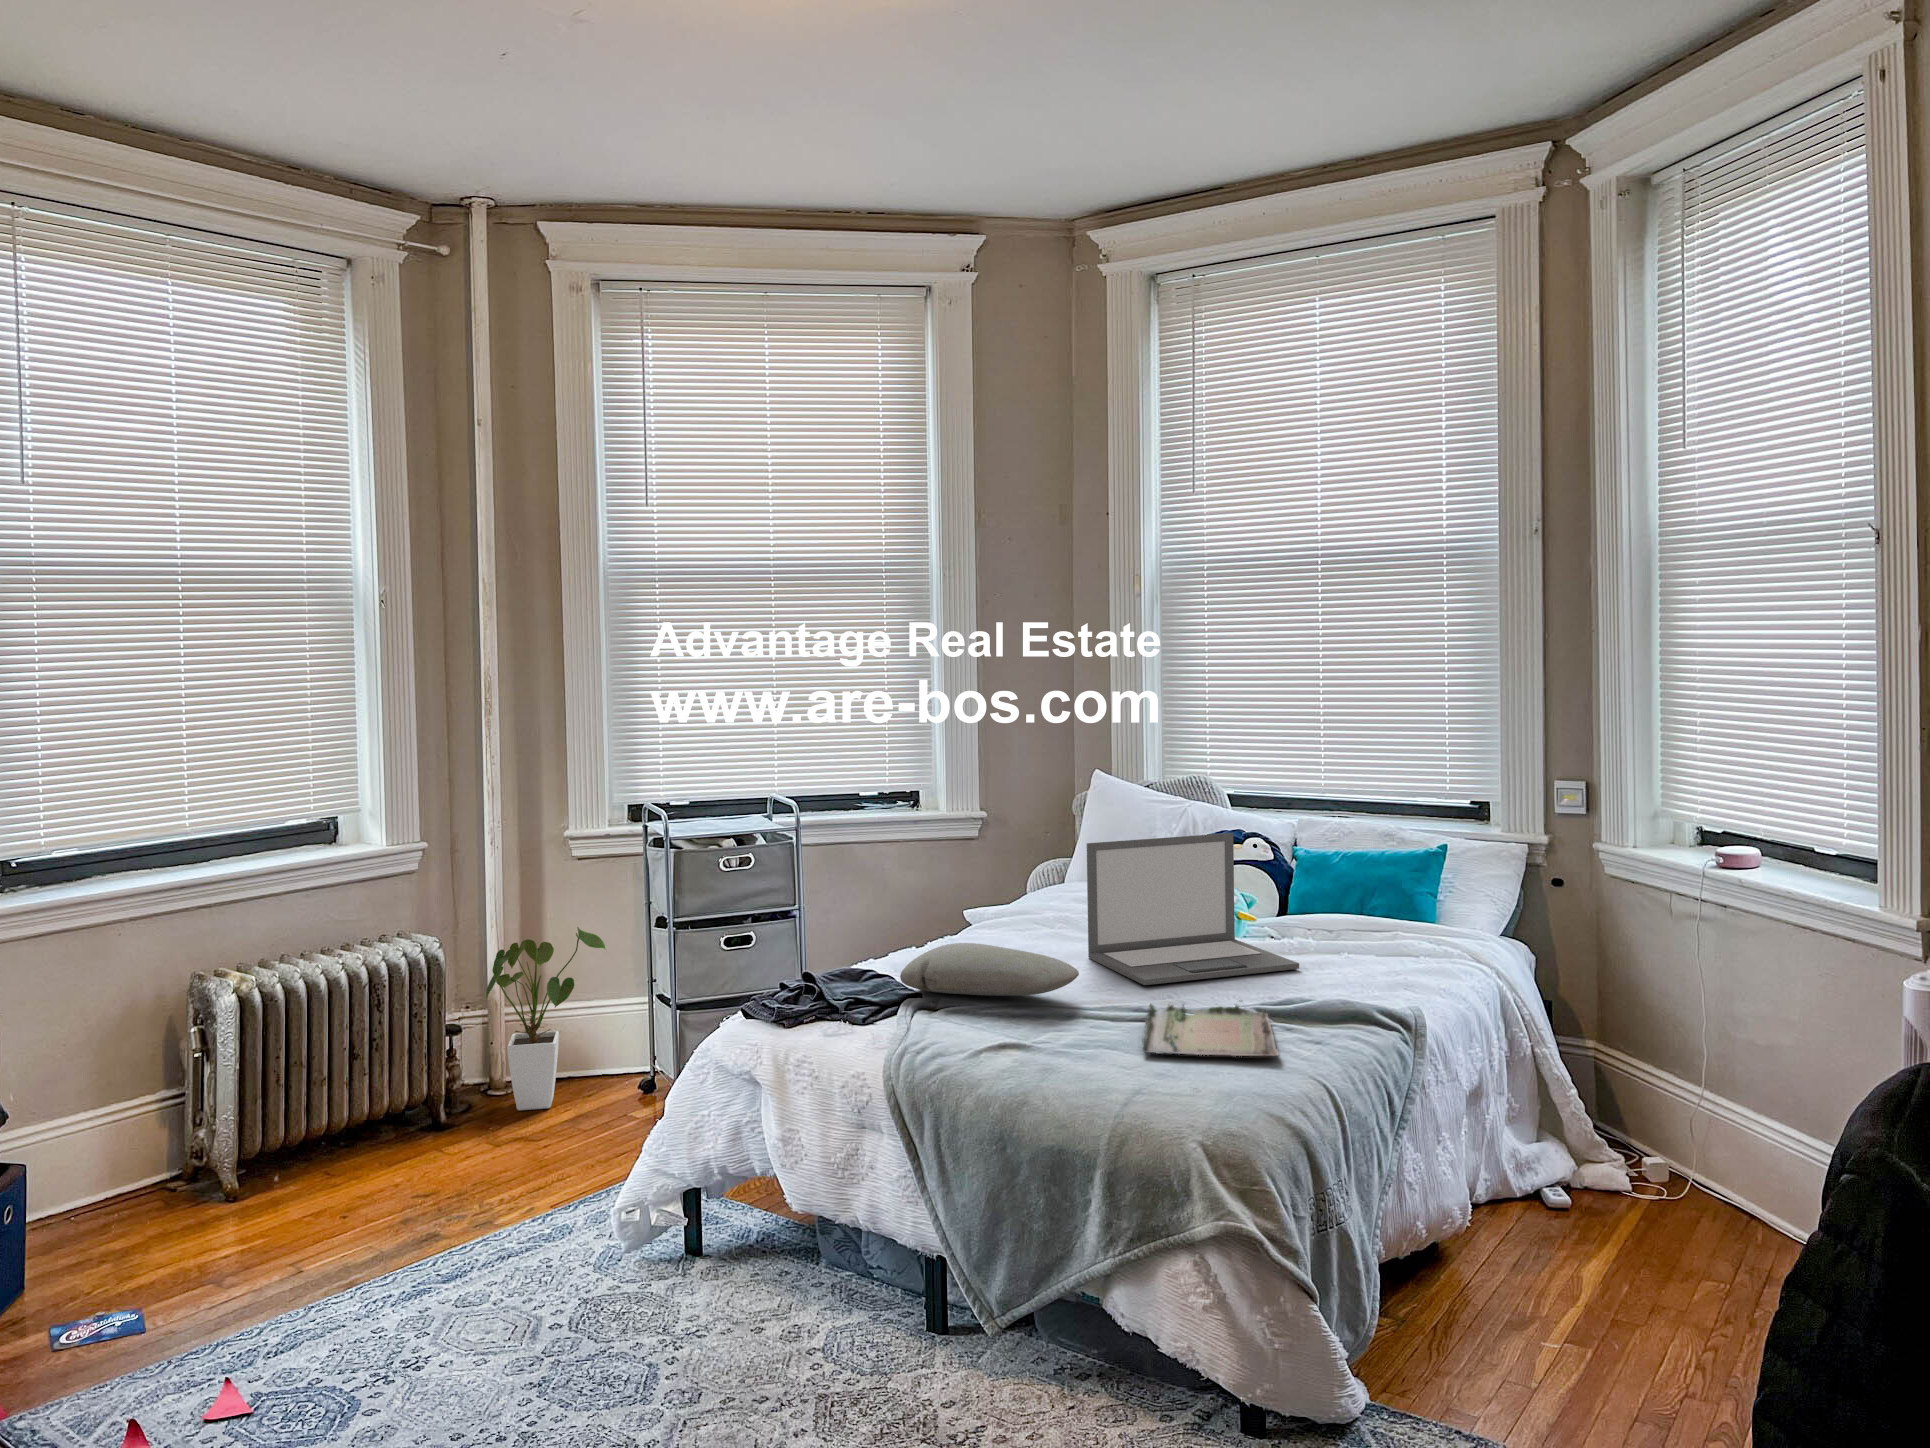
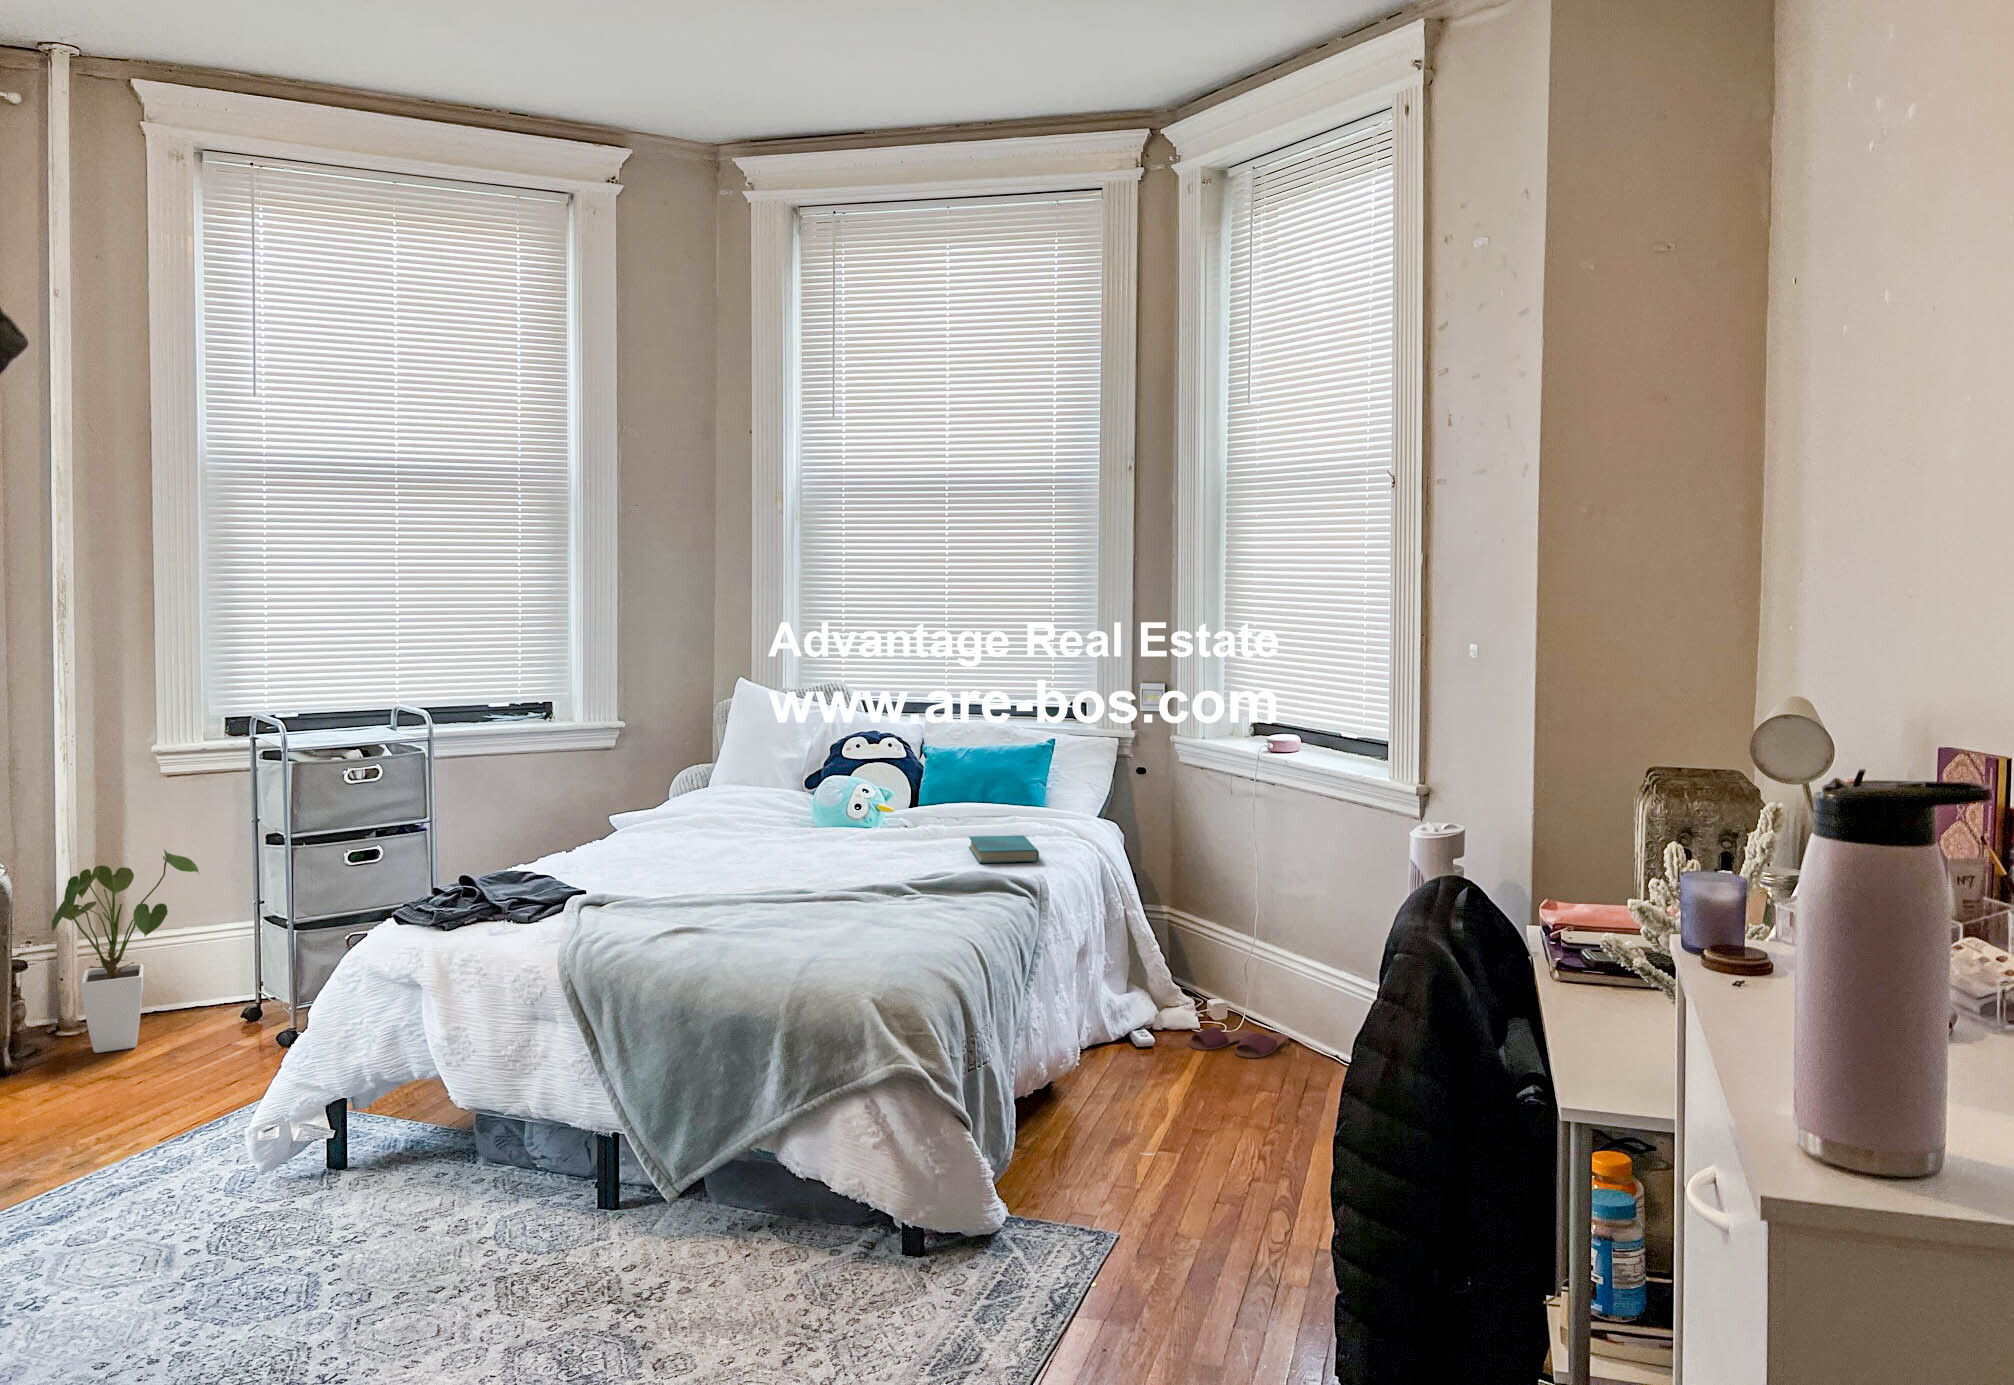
laptop: present [1087,833,1299,985] -> none [745,735,939,876]
pillow: present [900,943,1079,996] -> none [564,844,743,891]
book: none [1335,948,1417,981] -> present [969,835,1039,863]
tray: present [1142,1004,1279,1056] -> none [808,880,930,933]
slippers: none [1617,1191,1754,1237] -> present [1188,1027,1289,1058]

